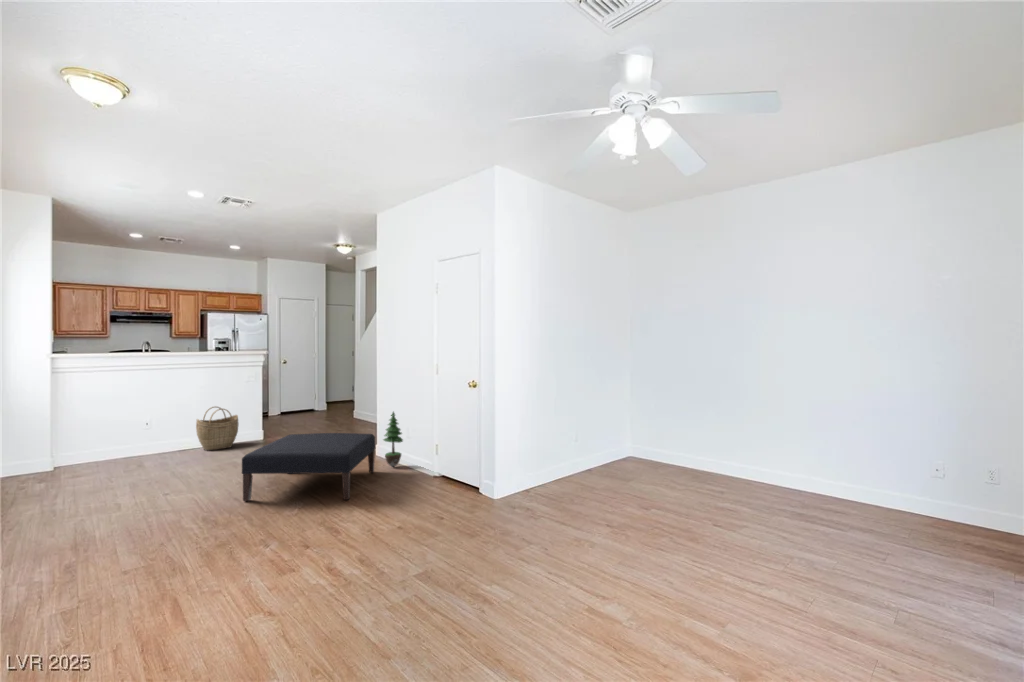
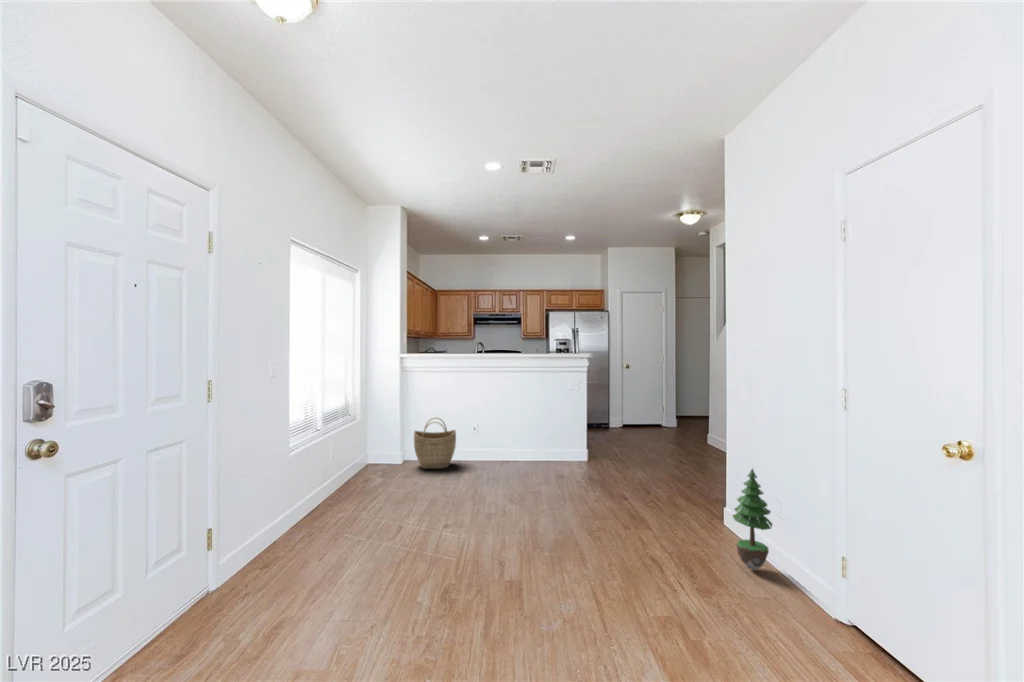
woven basket: present [196,407,239,450] -> present [414,417,456,469]
ottoman: present [242,433,375,501] -> none [504,478,717,642]

